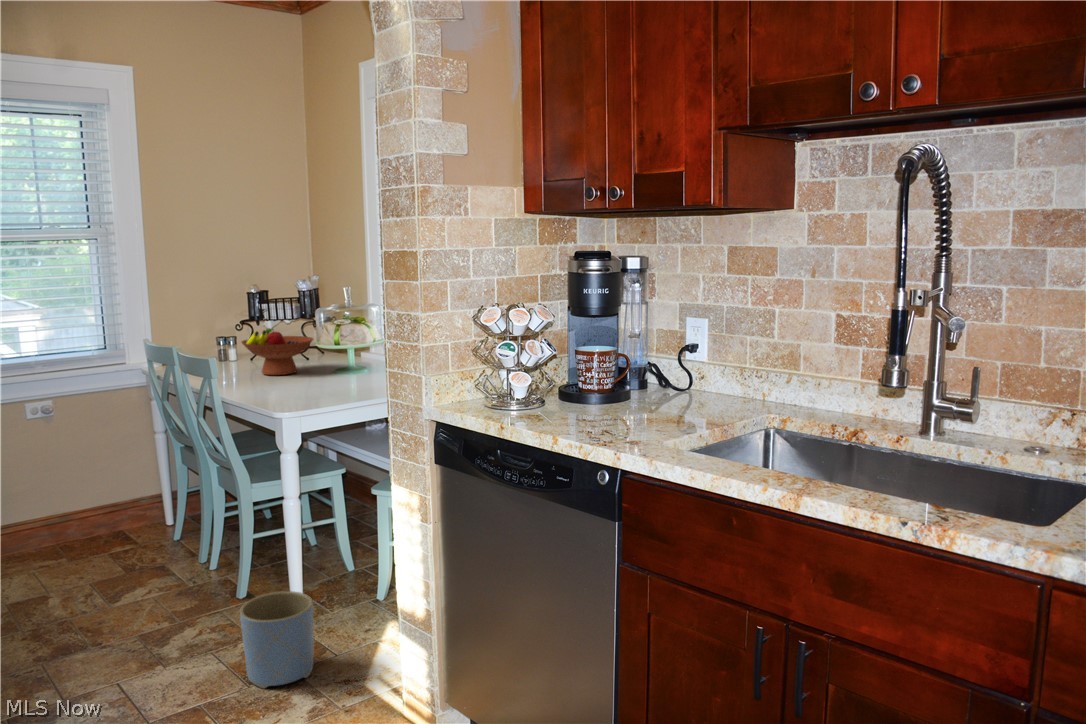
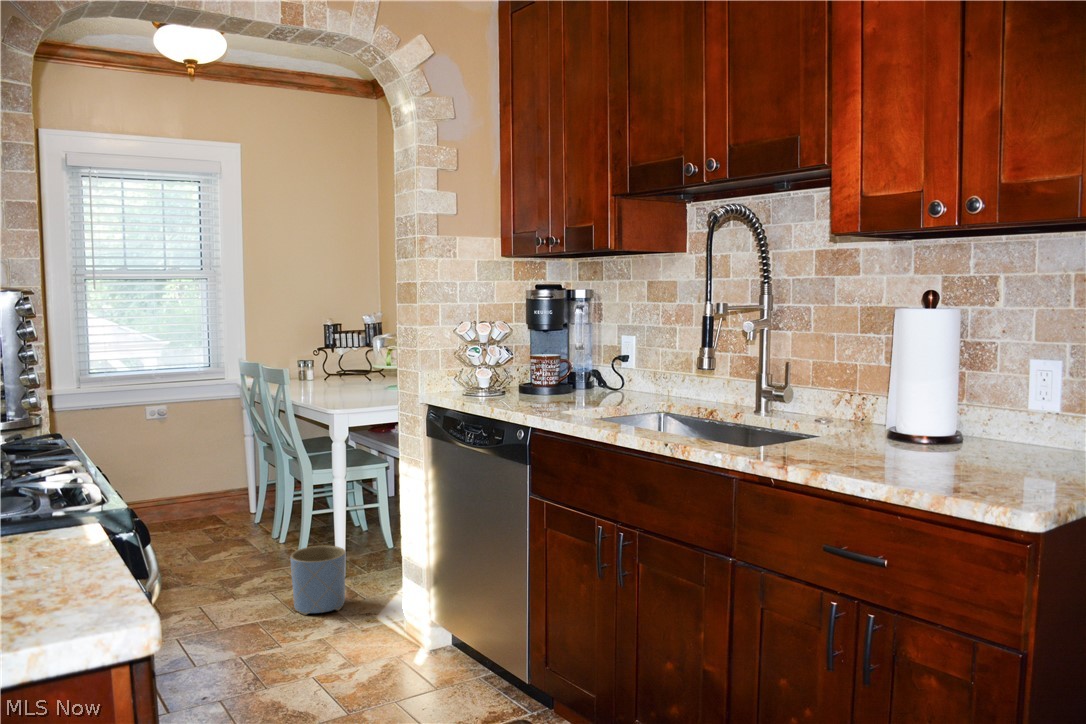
fruit bowl: present [241,329,313,375] -> none [312,352,370,389]

